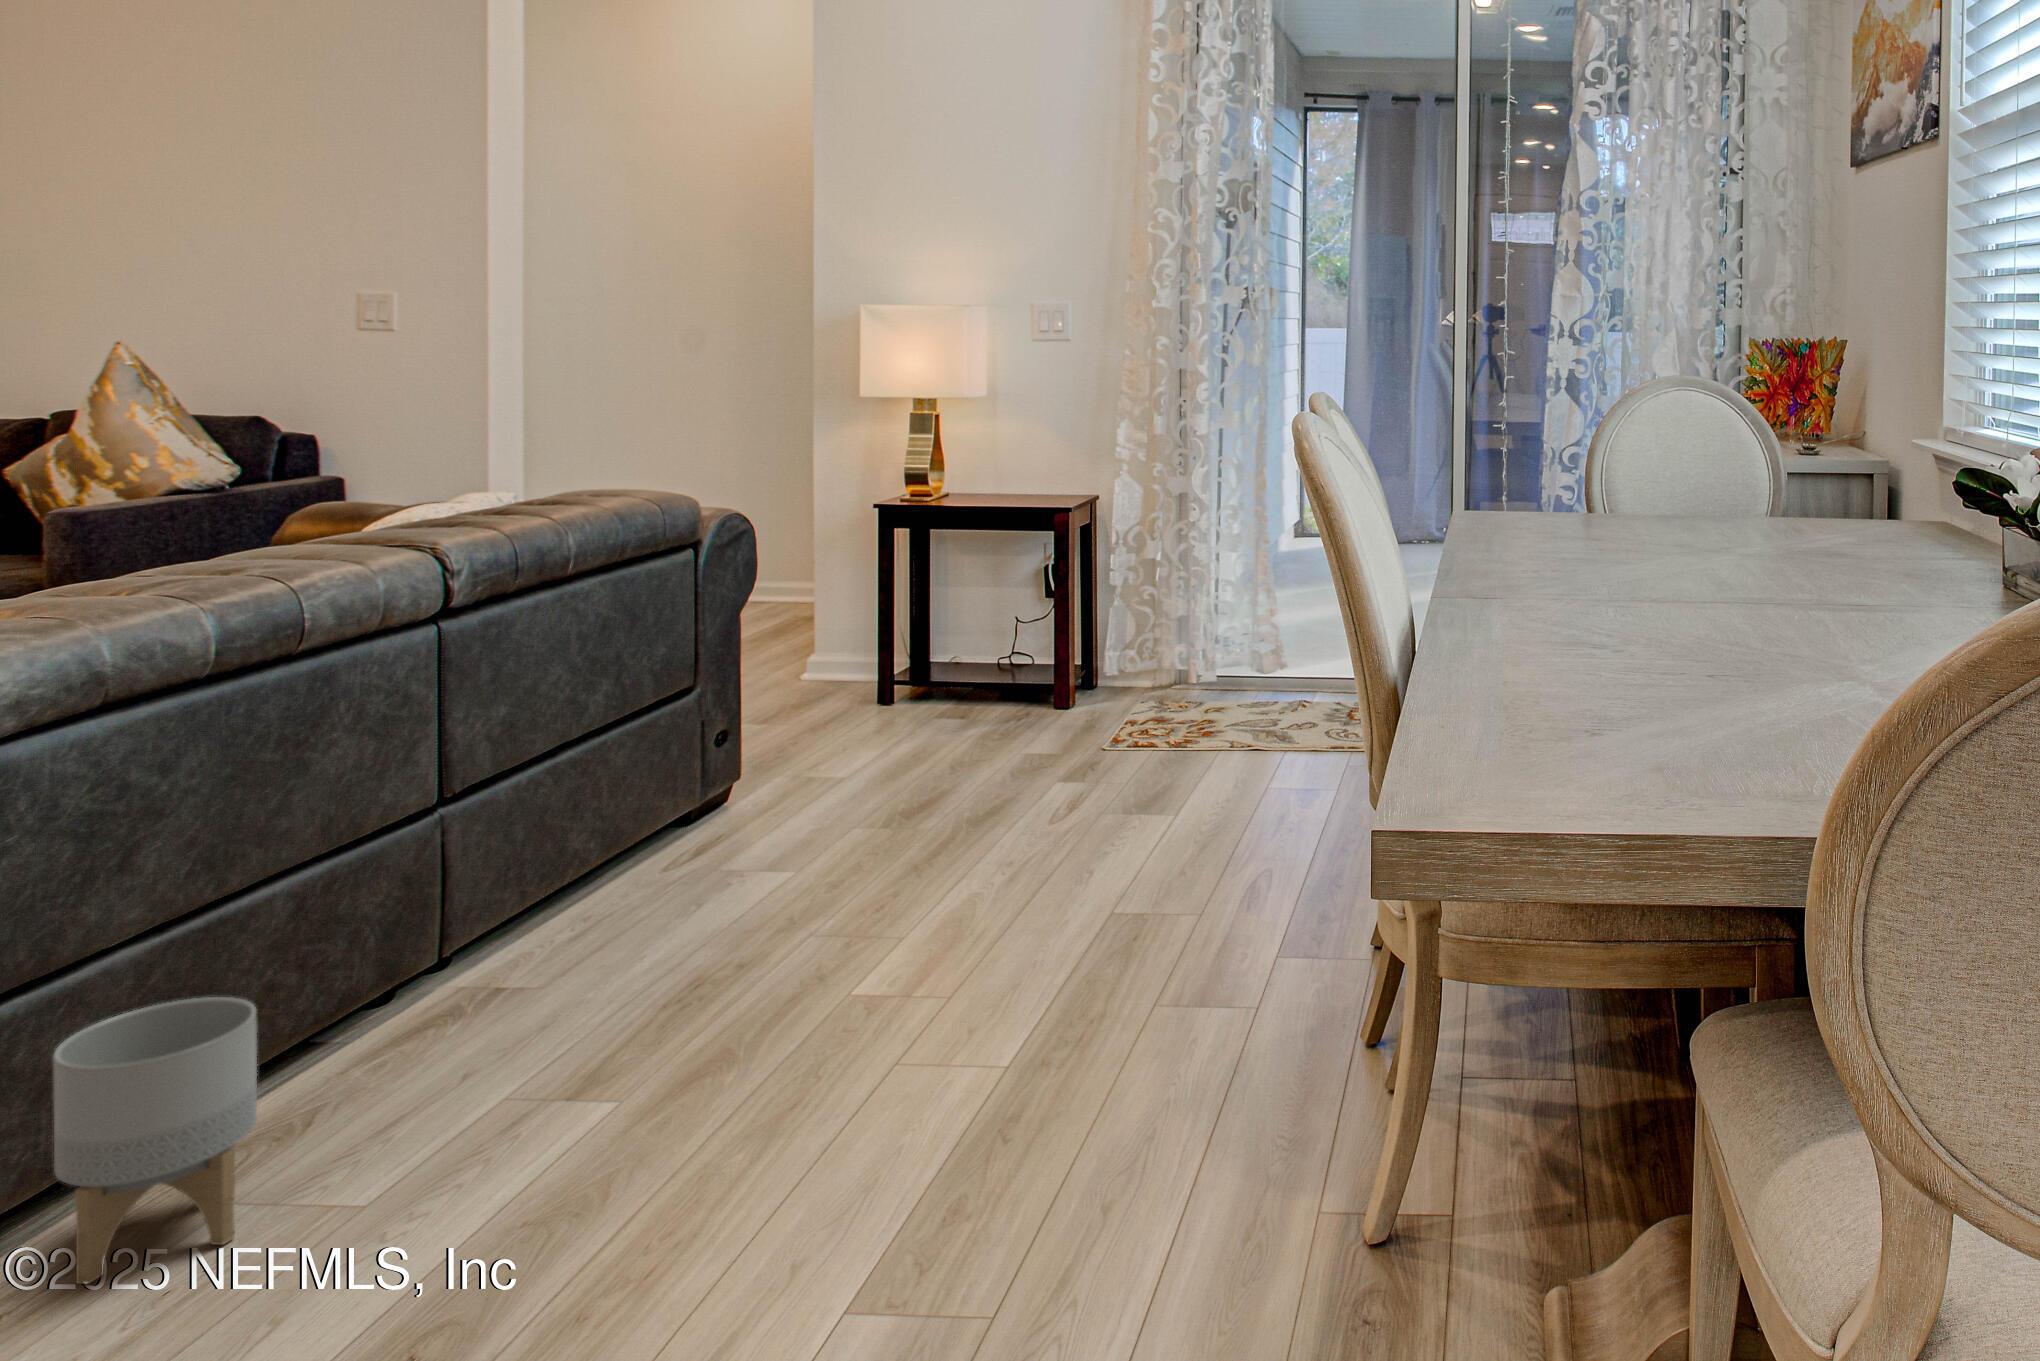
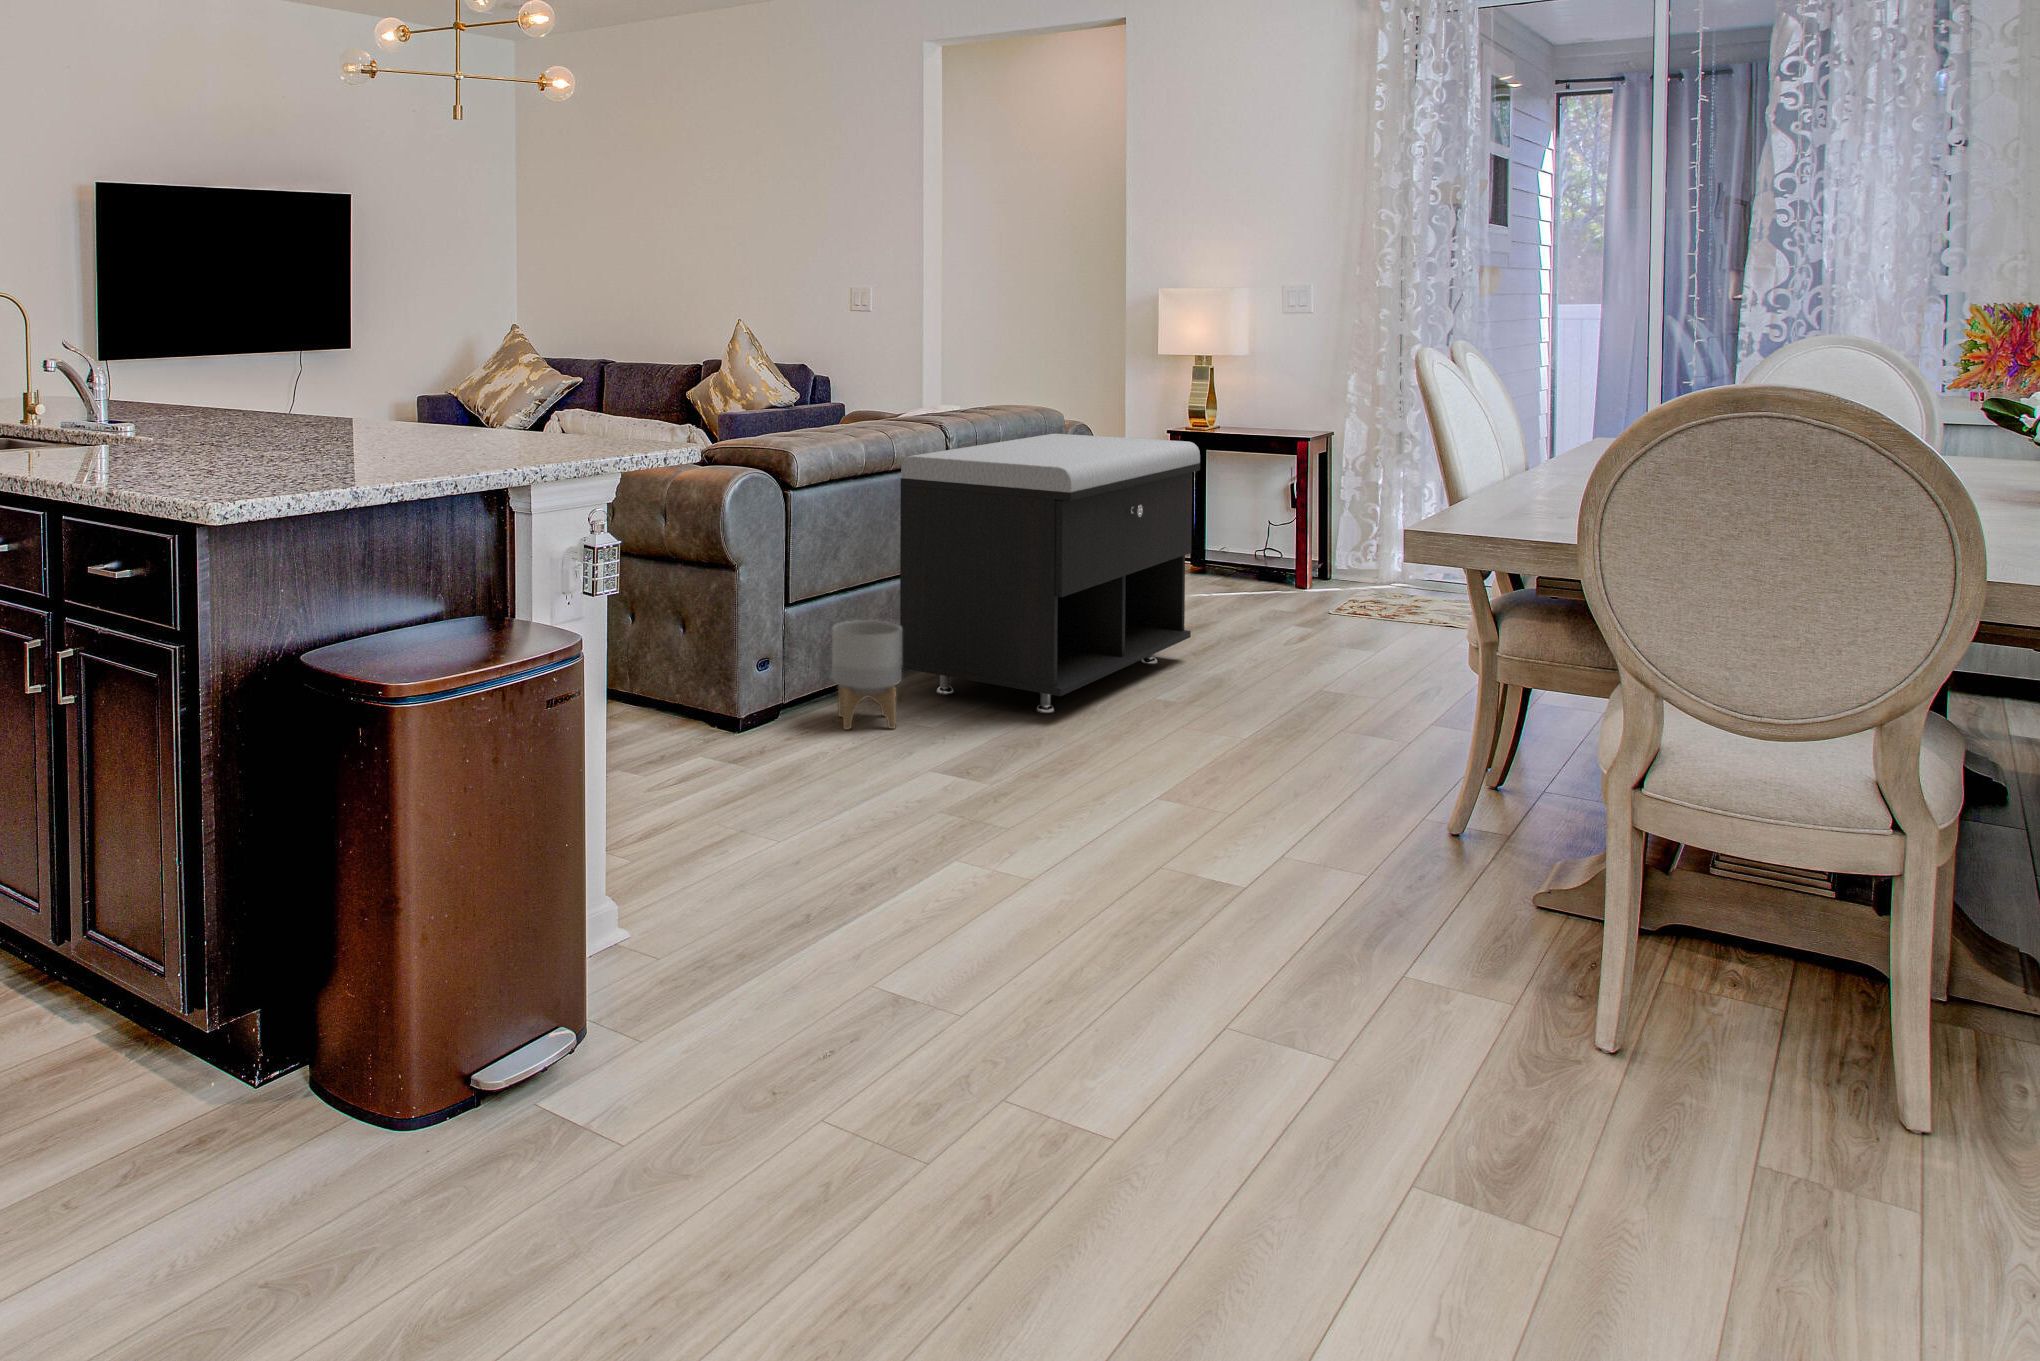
storage bench: none [288,540,916,1092] -> present [900,434,1200,713]

